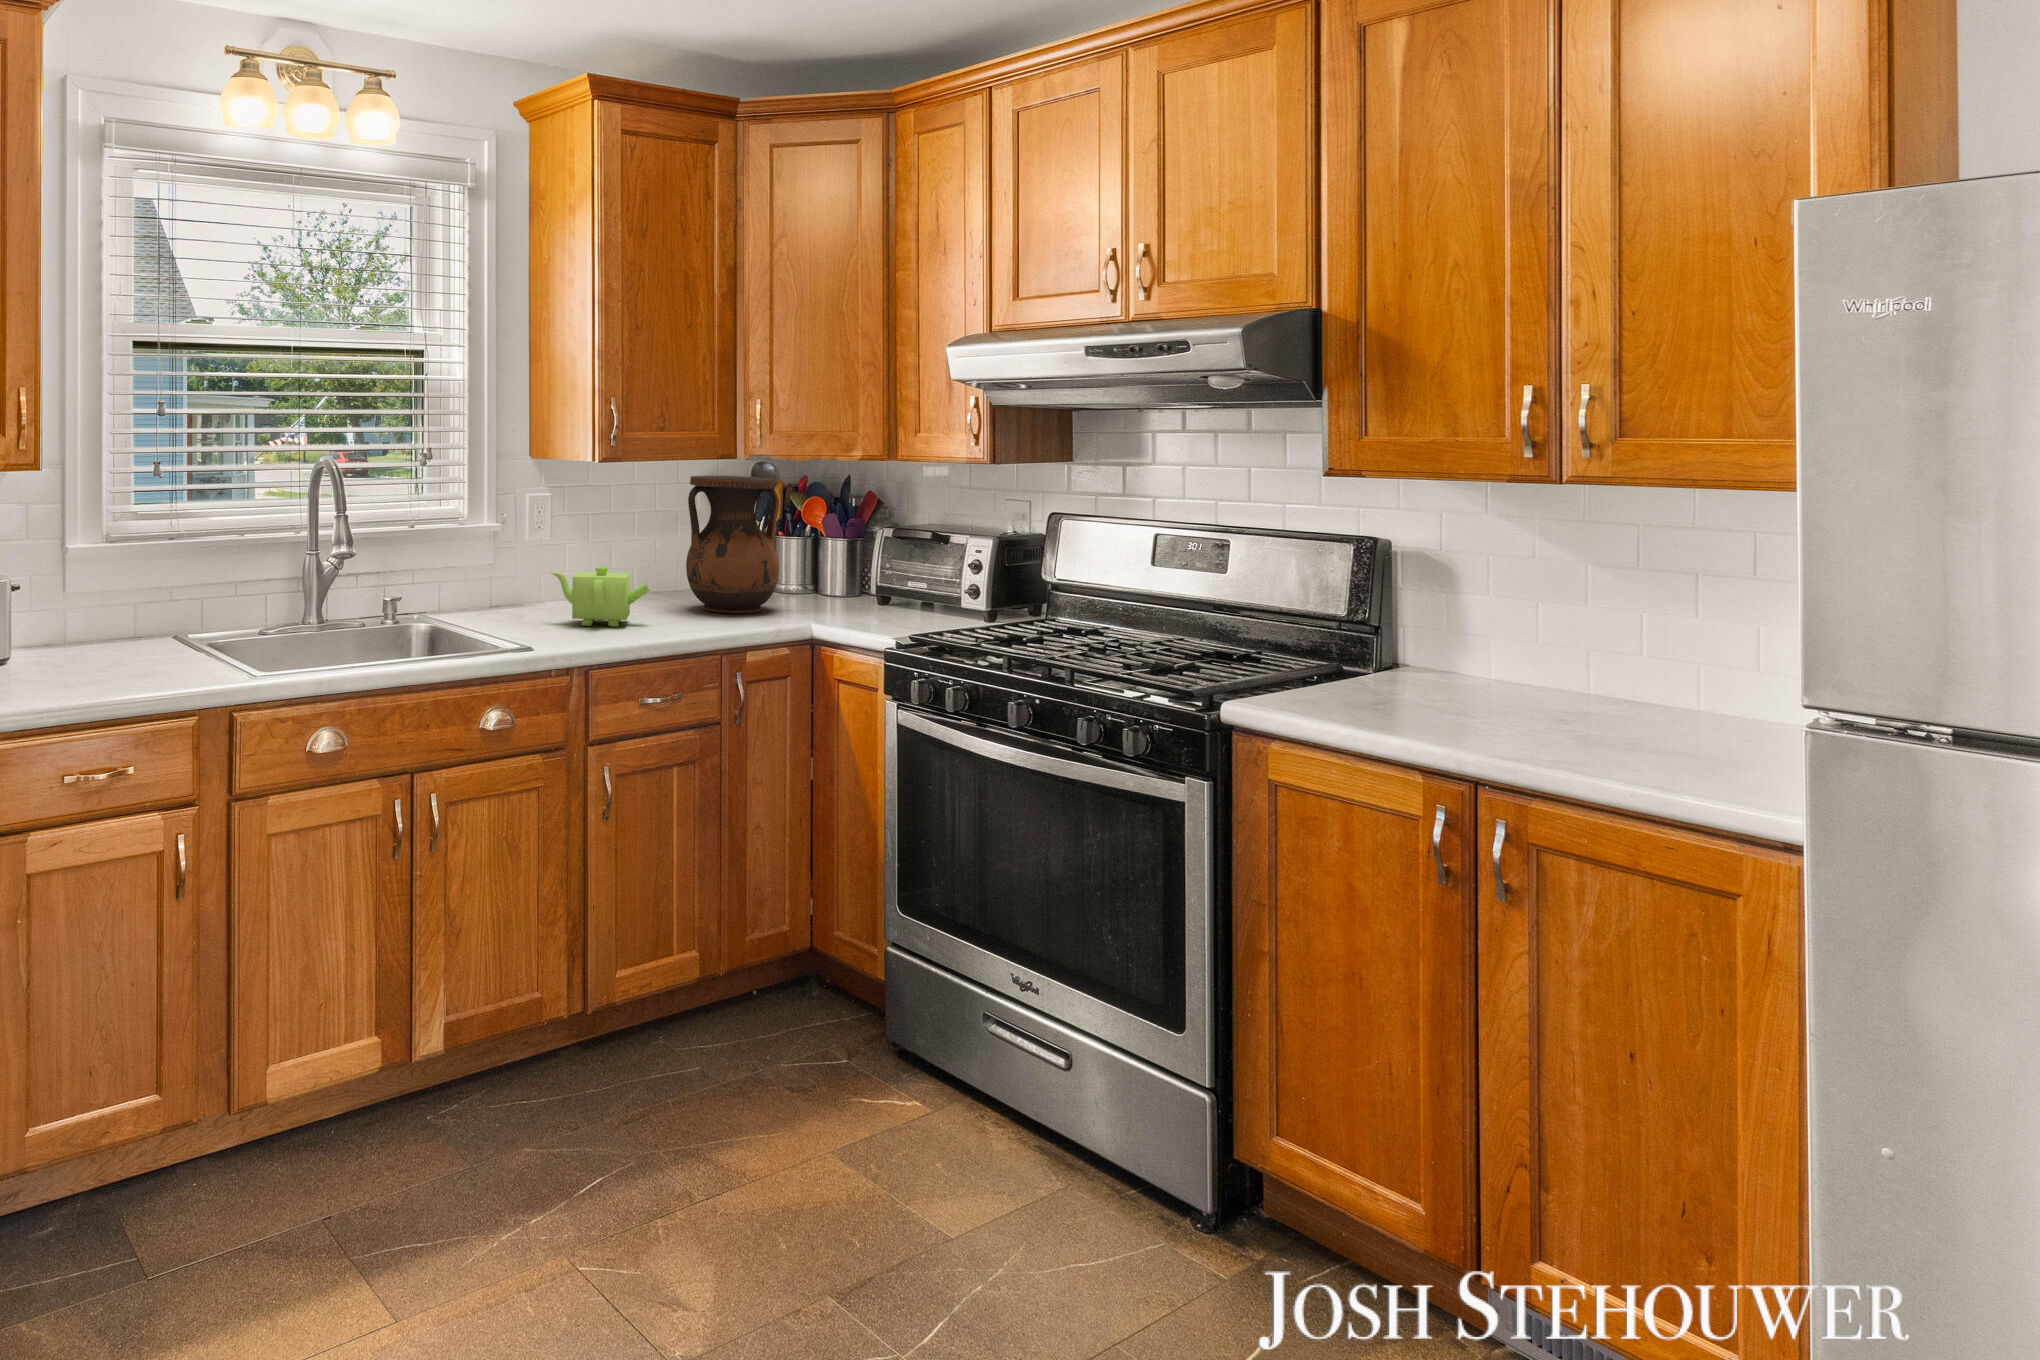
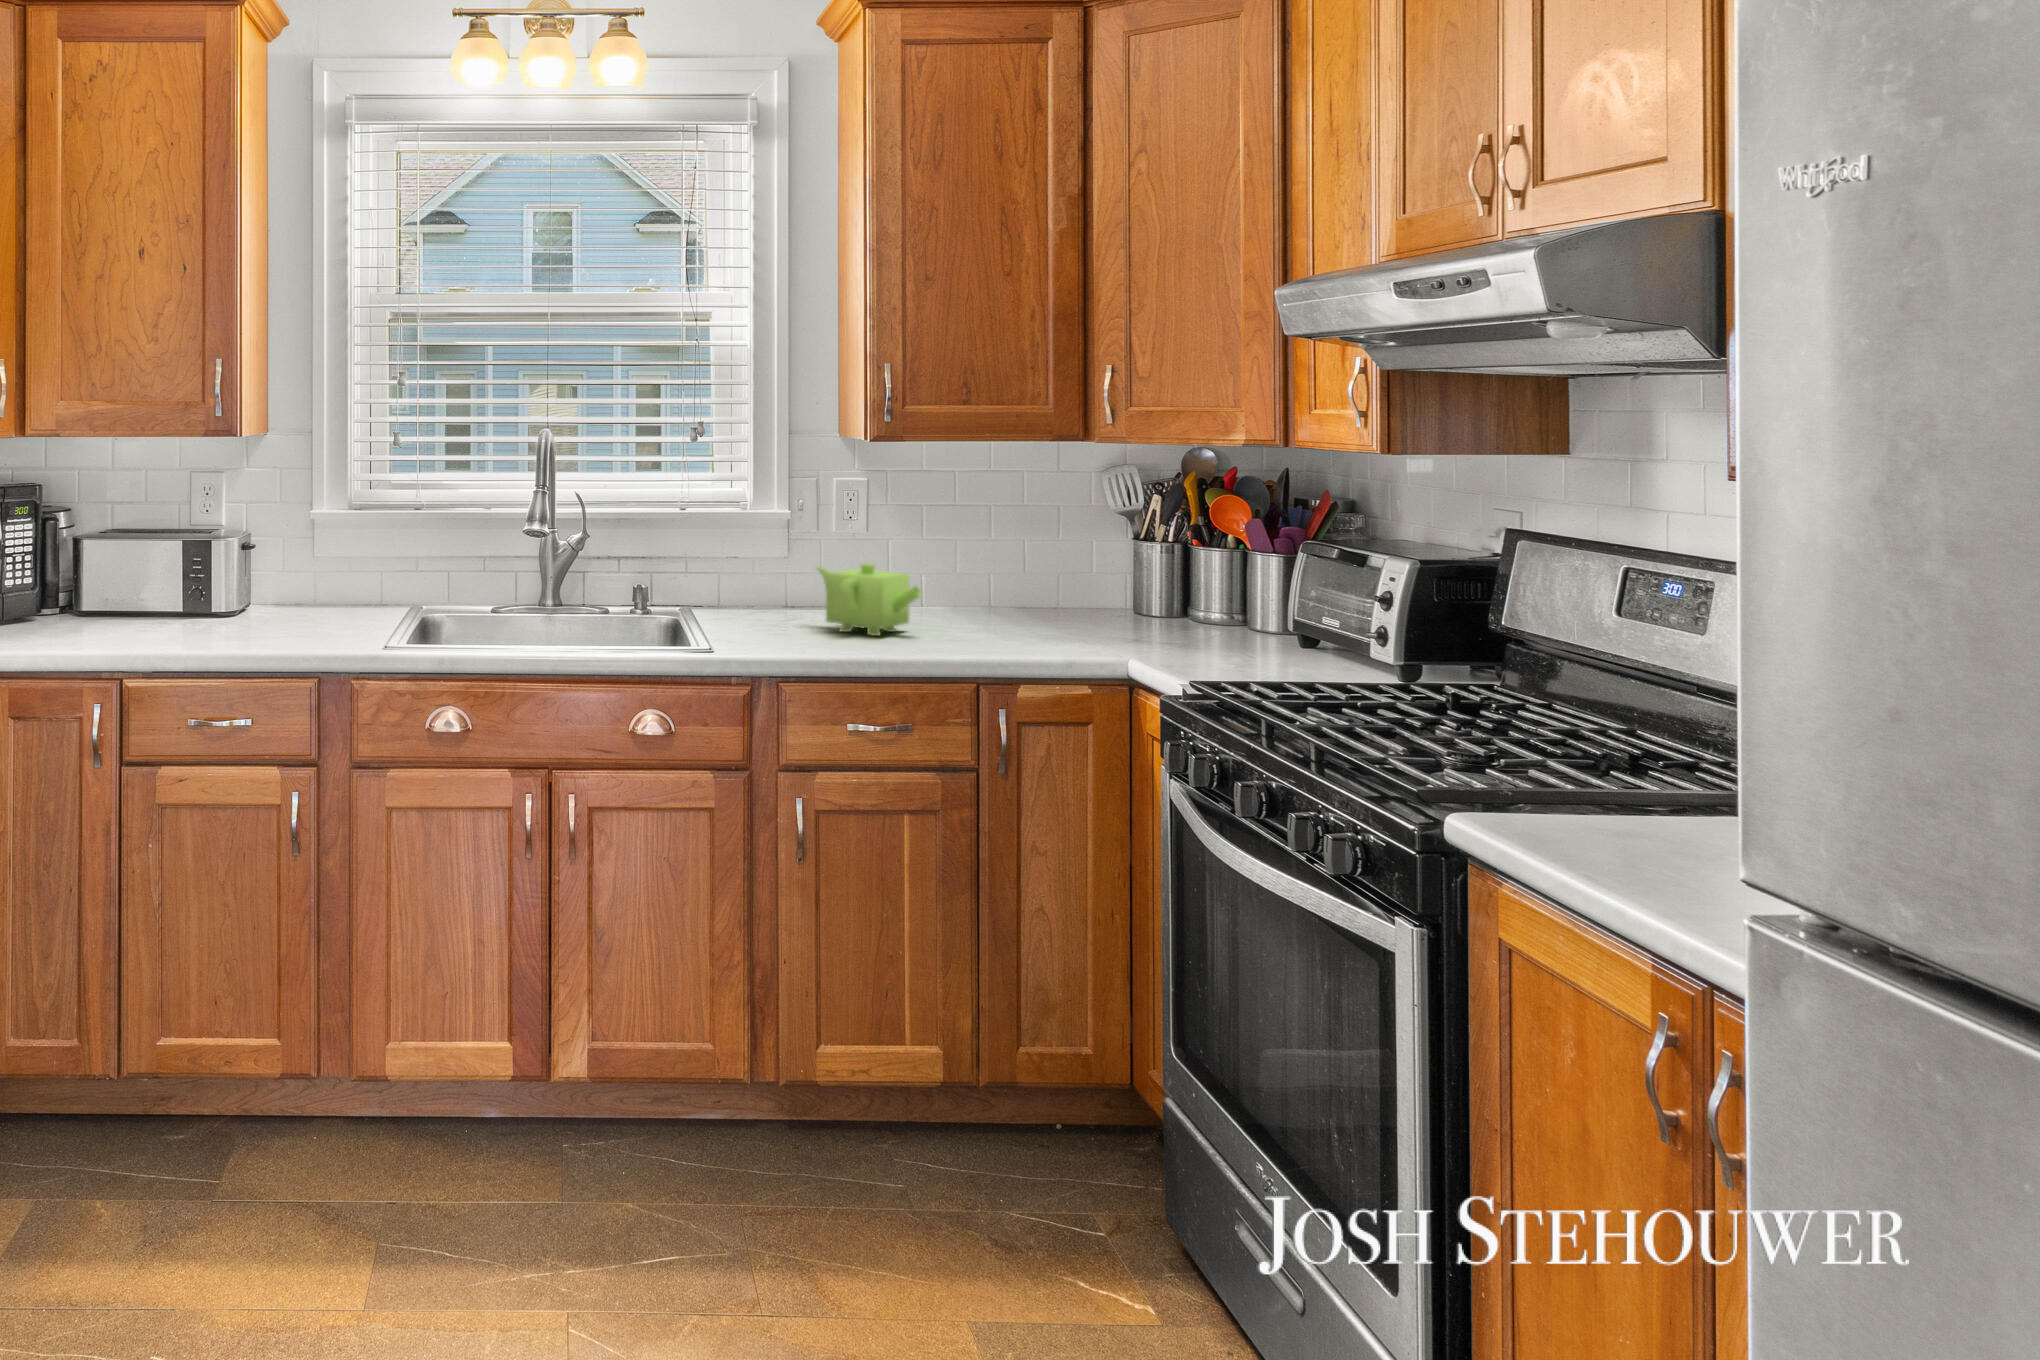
vase: present [686,476,779,613] -> none [1006,458,1130,635]

